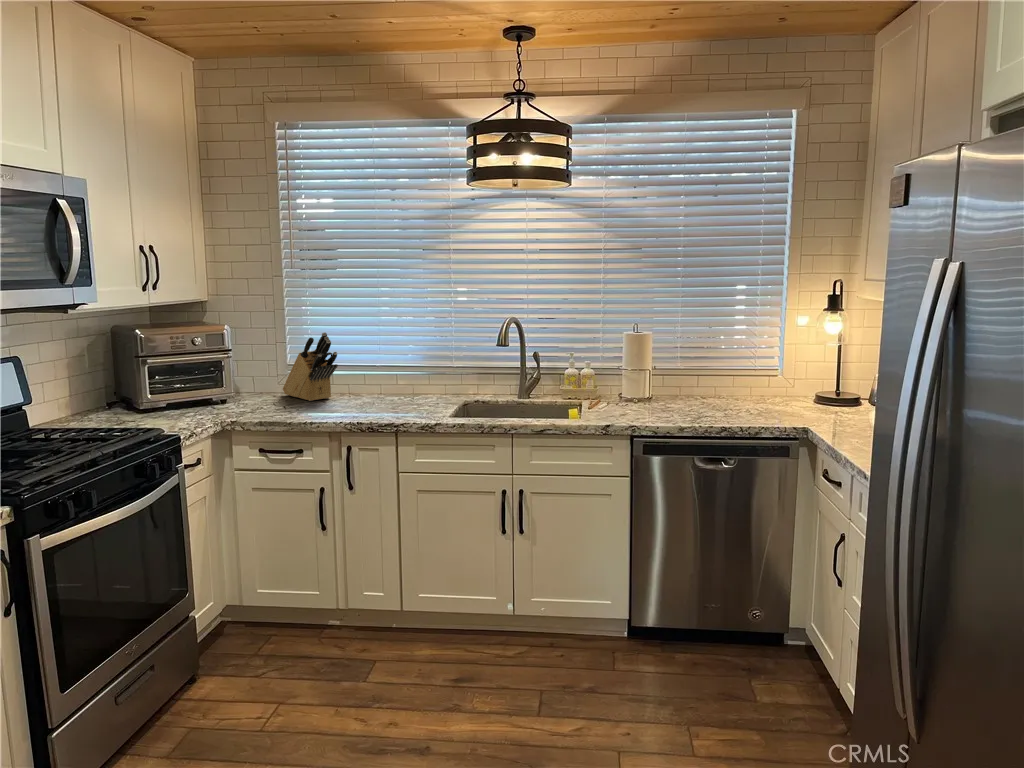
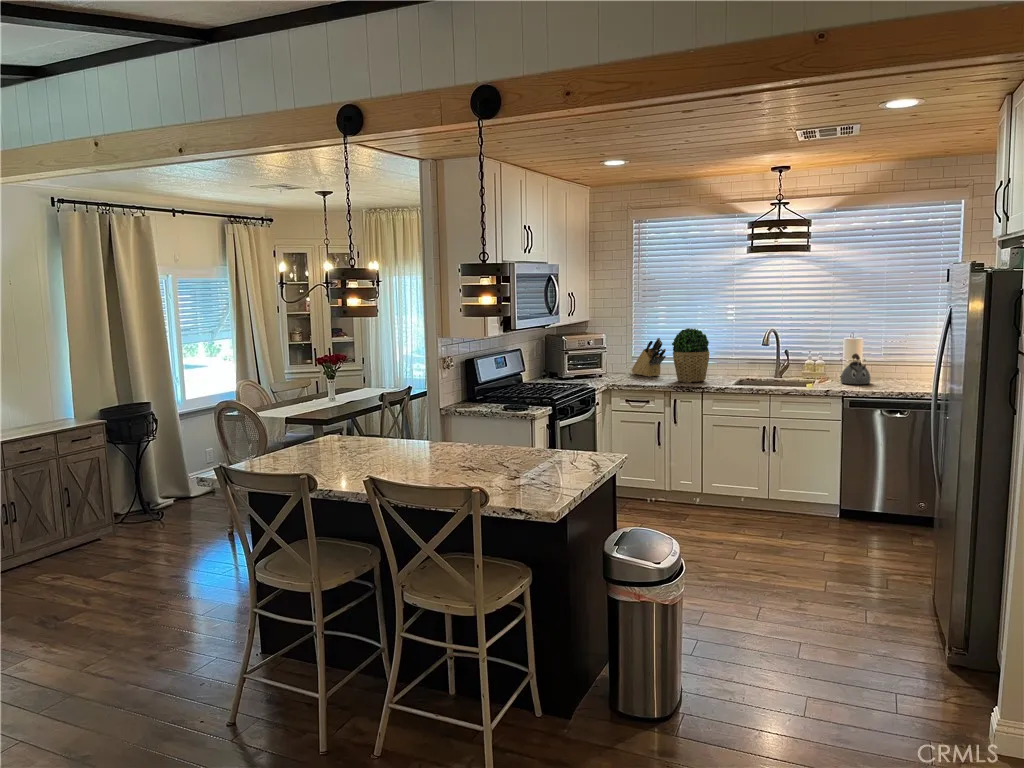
potted plant: none [342,315,409,415] -> present [672,328,710,383]
kettle: none [622,359,668,411] -> present [841,354,870,384]

